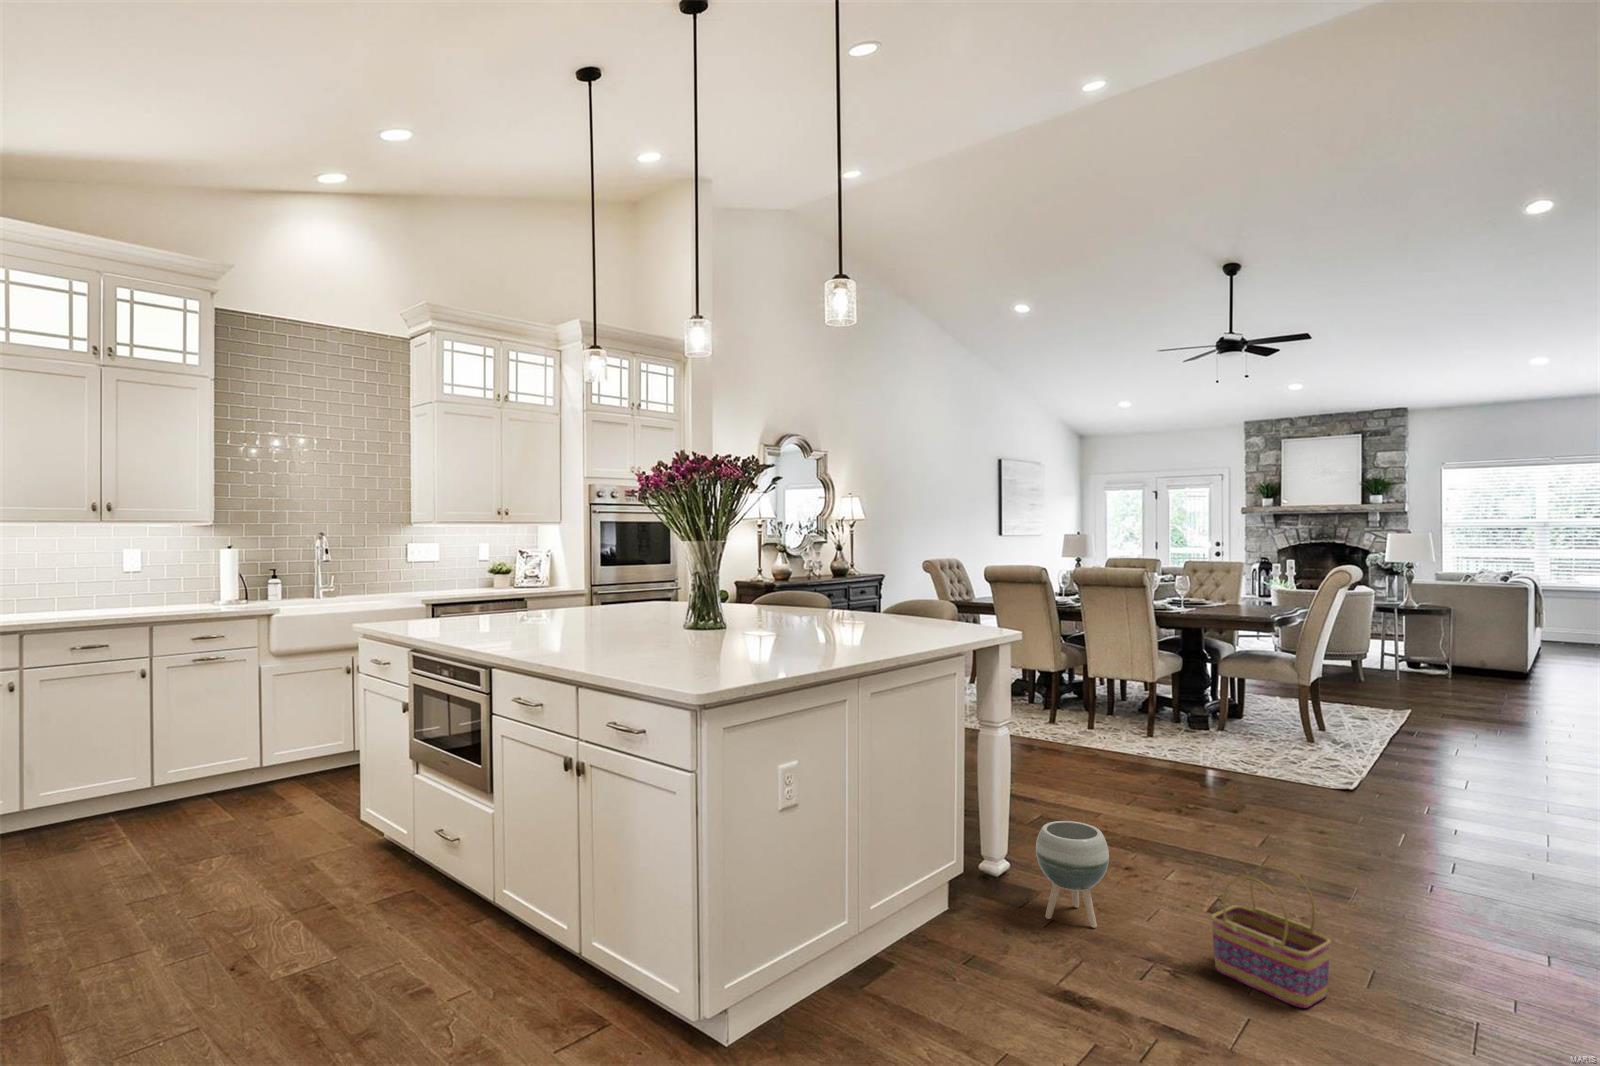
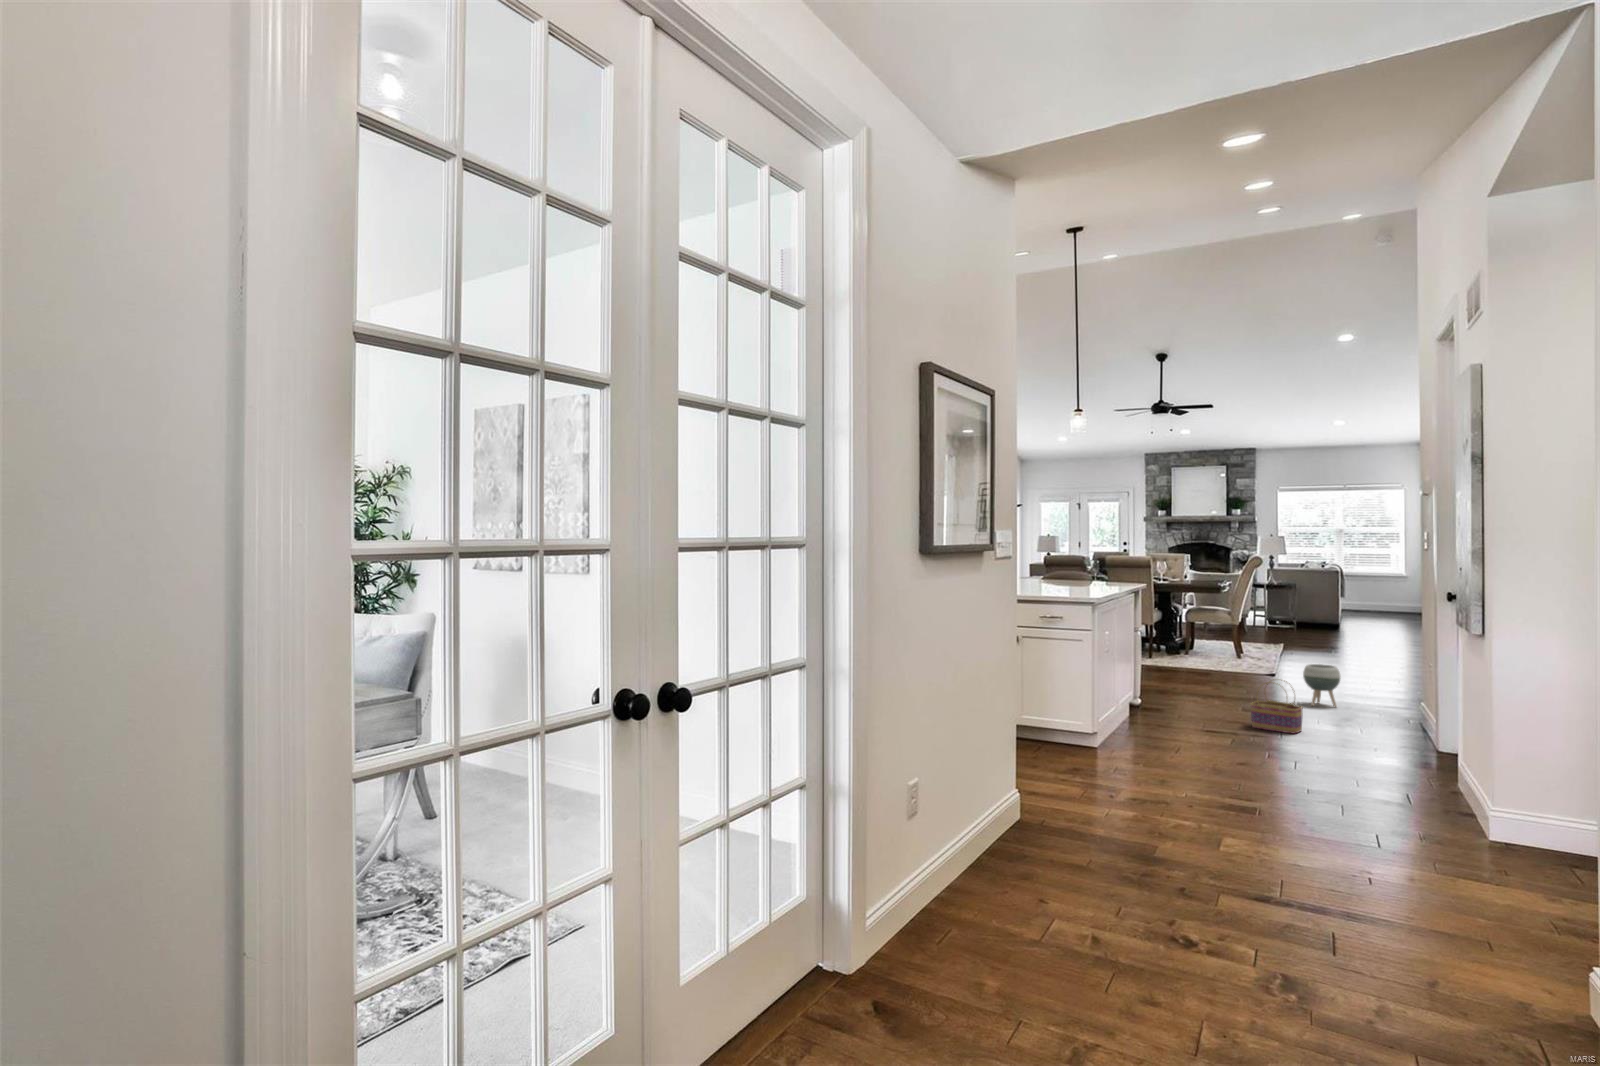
planter: present [1036,821,1109,928] -> present [1303,664,1341,707]

